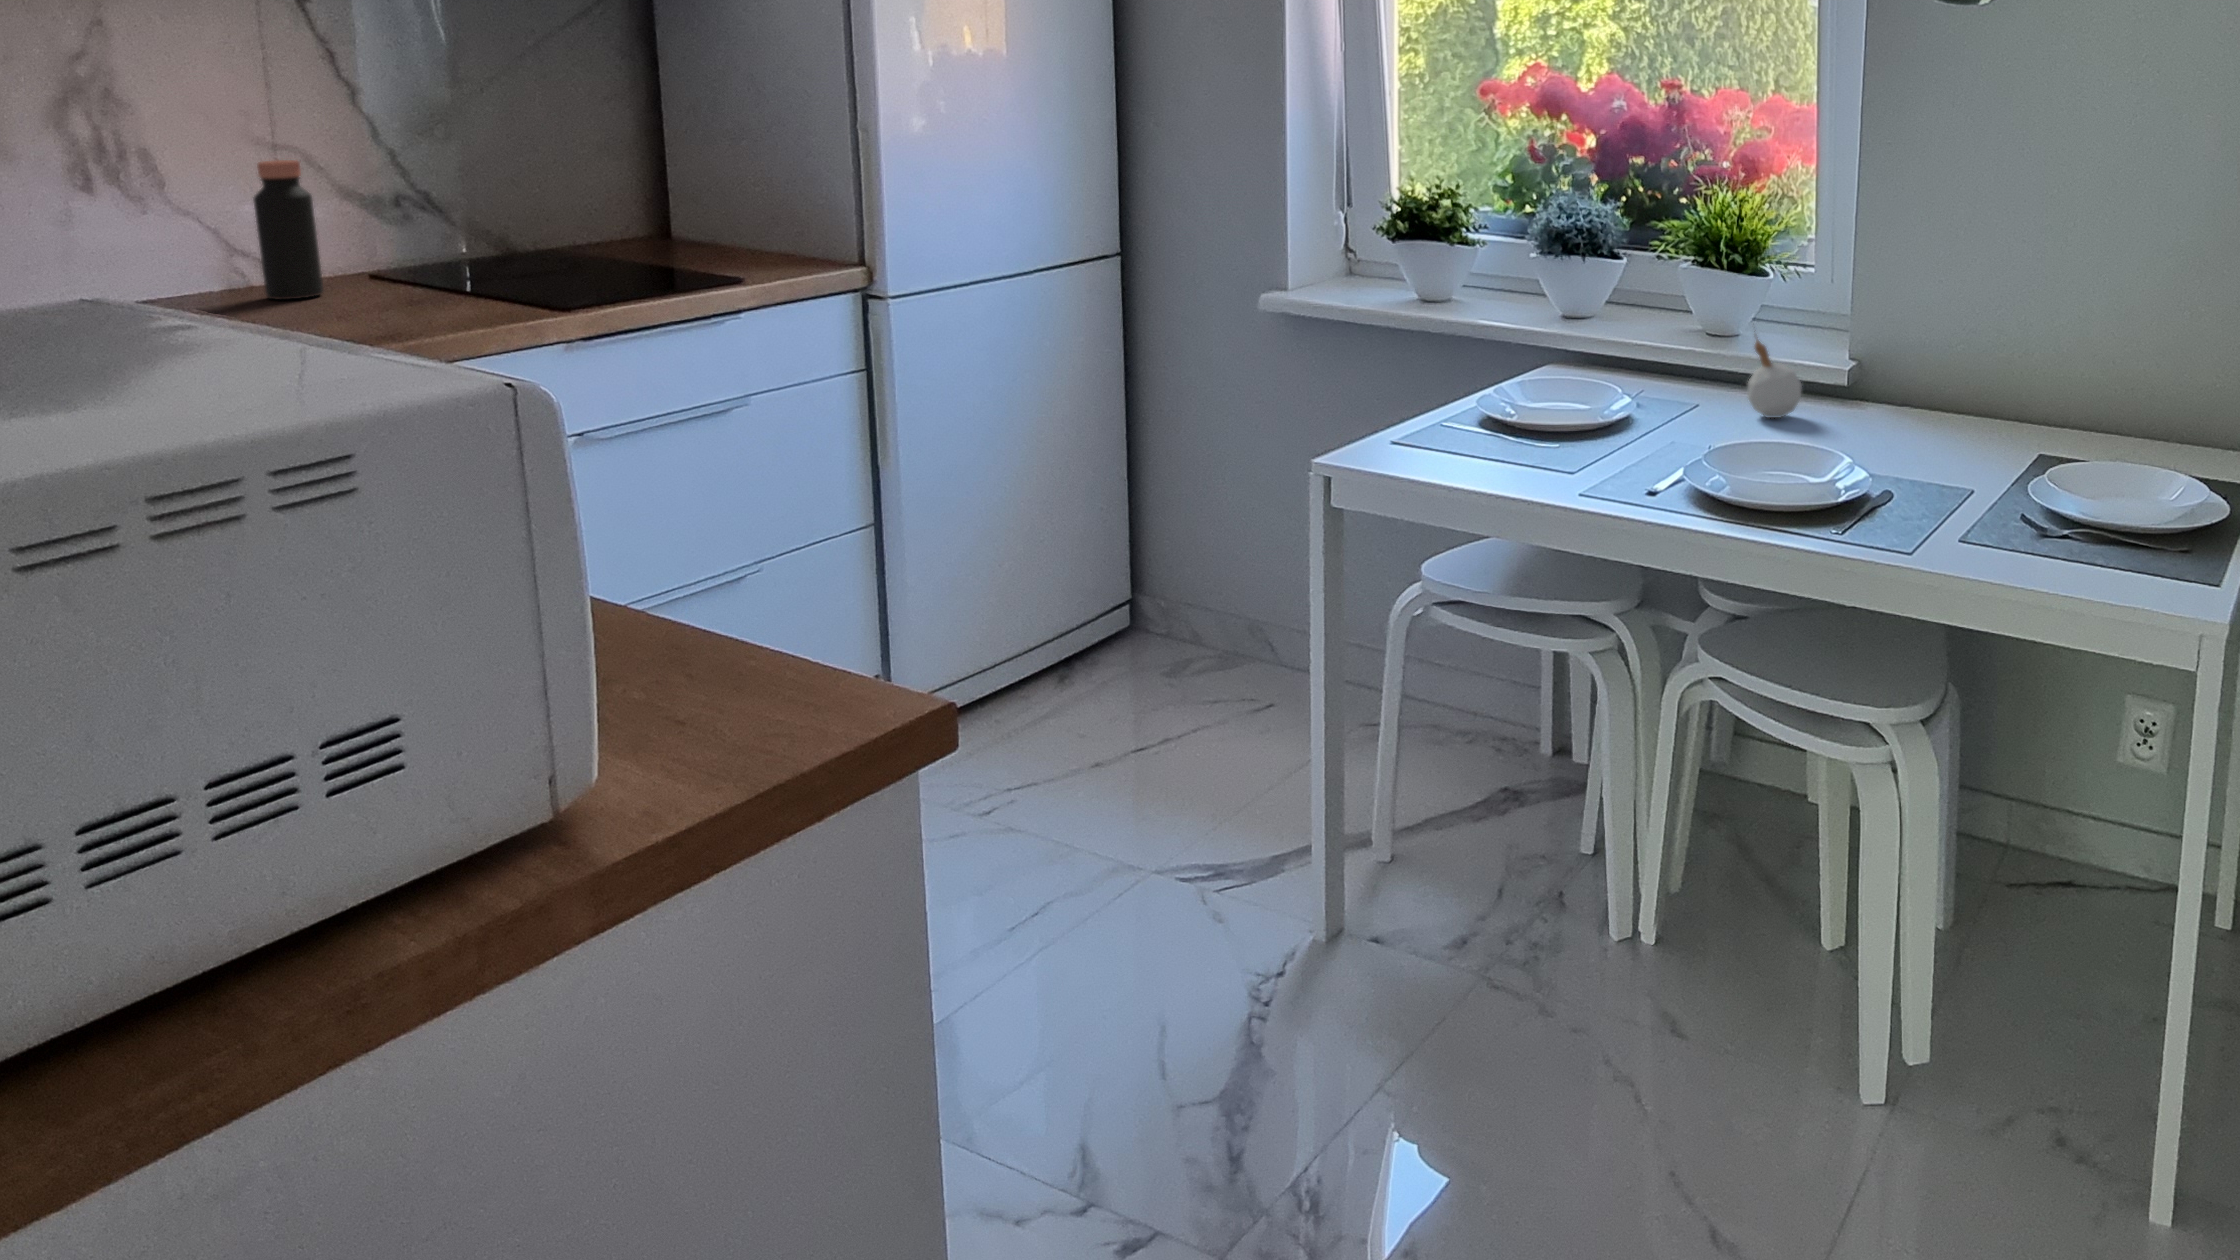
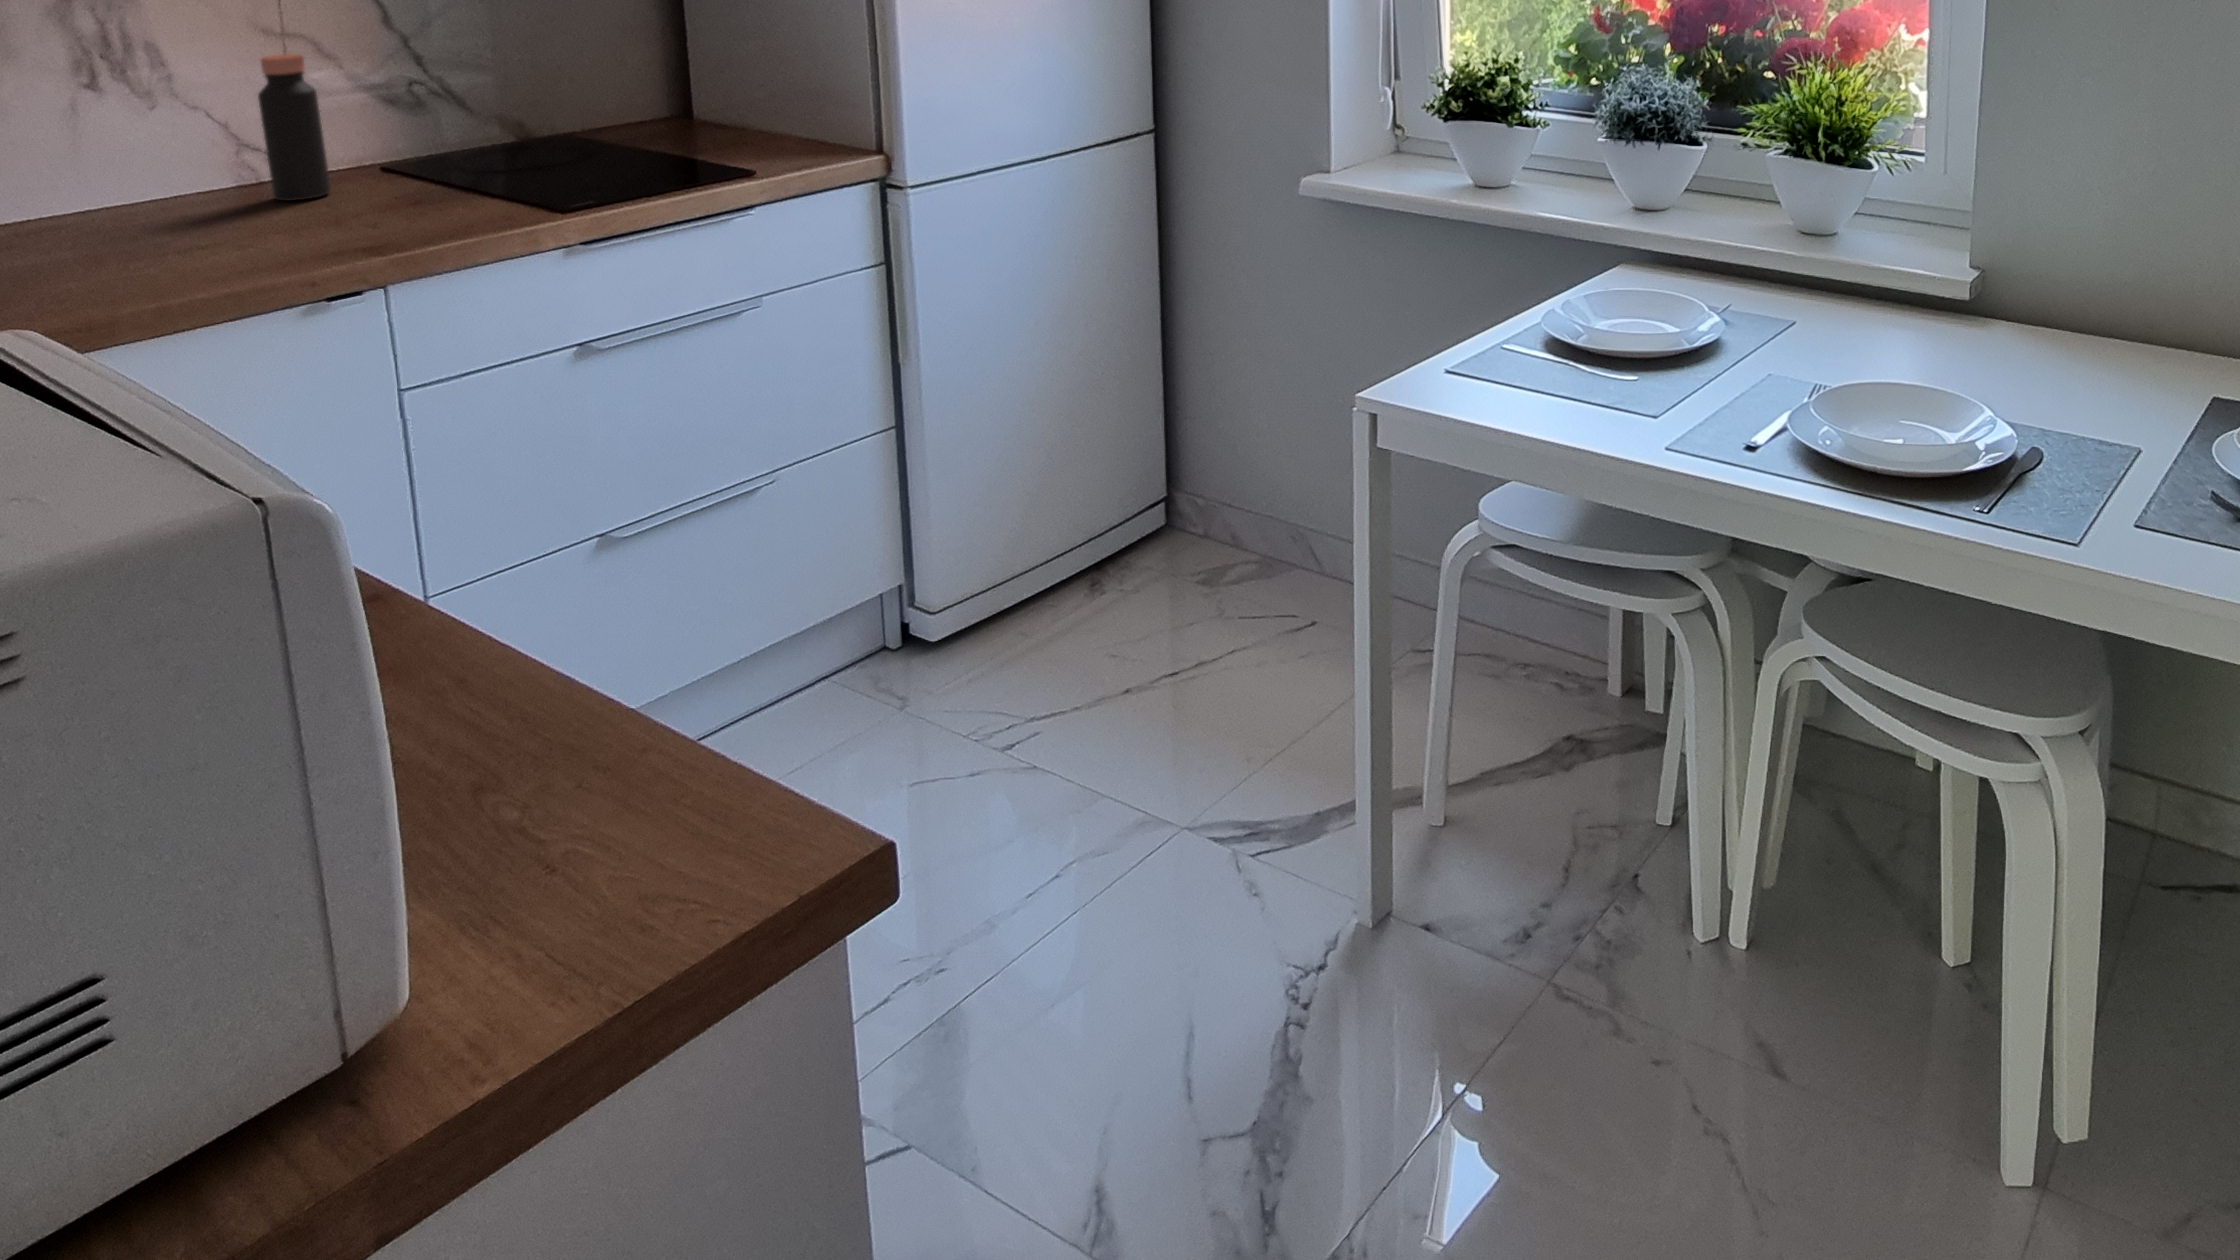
candle: present [1747,331,1801,418] -> none [1852,228,1916,338]

